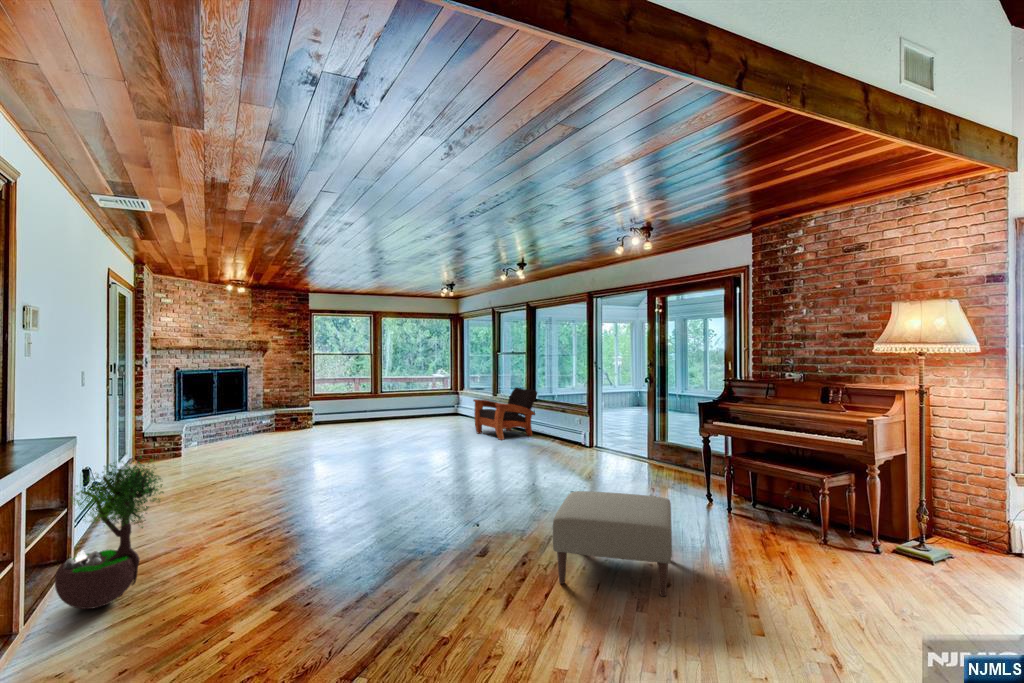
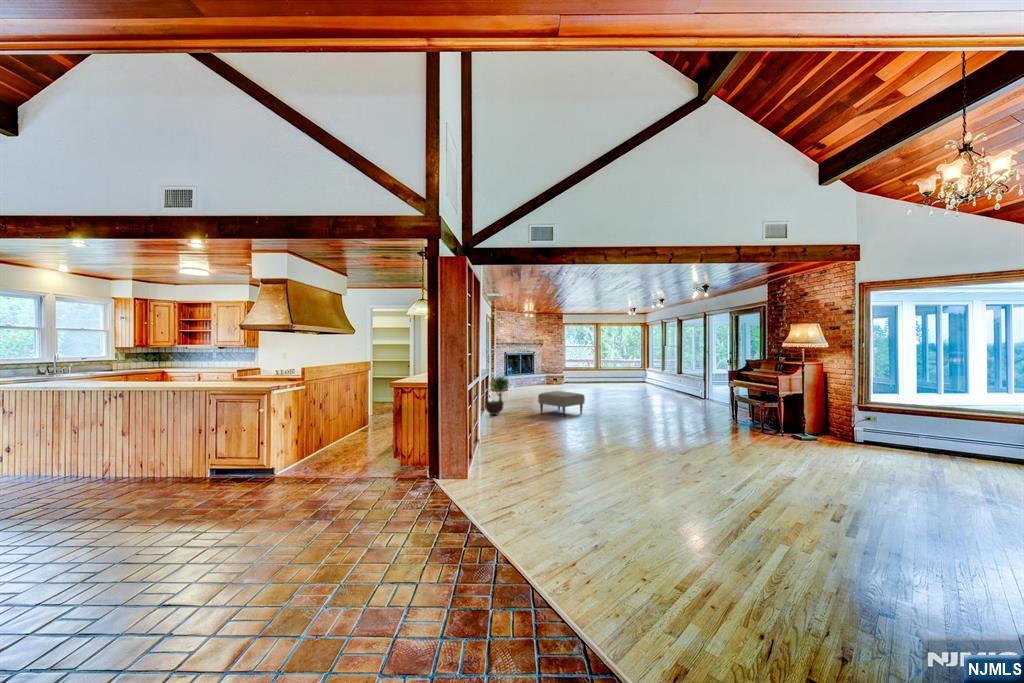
armchair: present [473,387,537,440] -> none [645,367,682,394]
ottoman: present [553,491,672,596] -> present [538,391,585,417]

